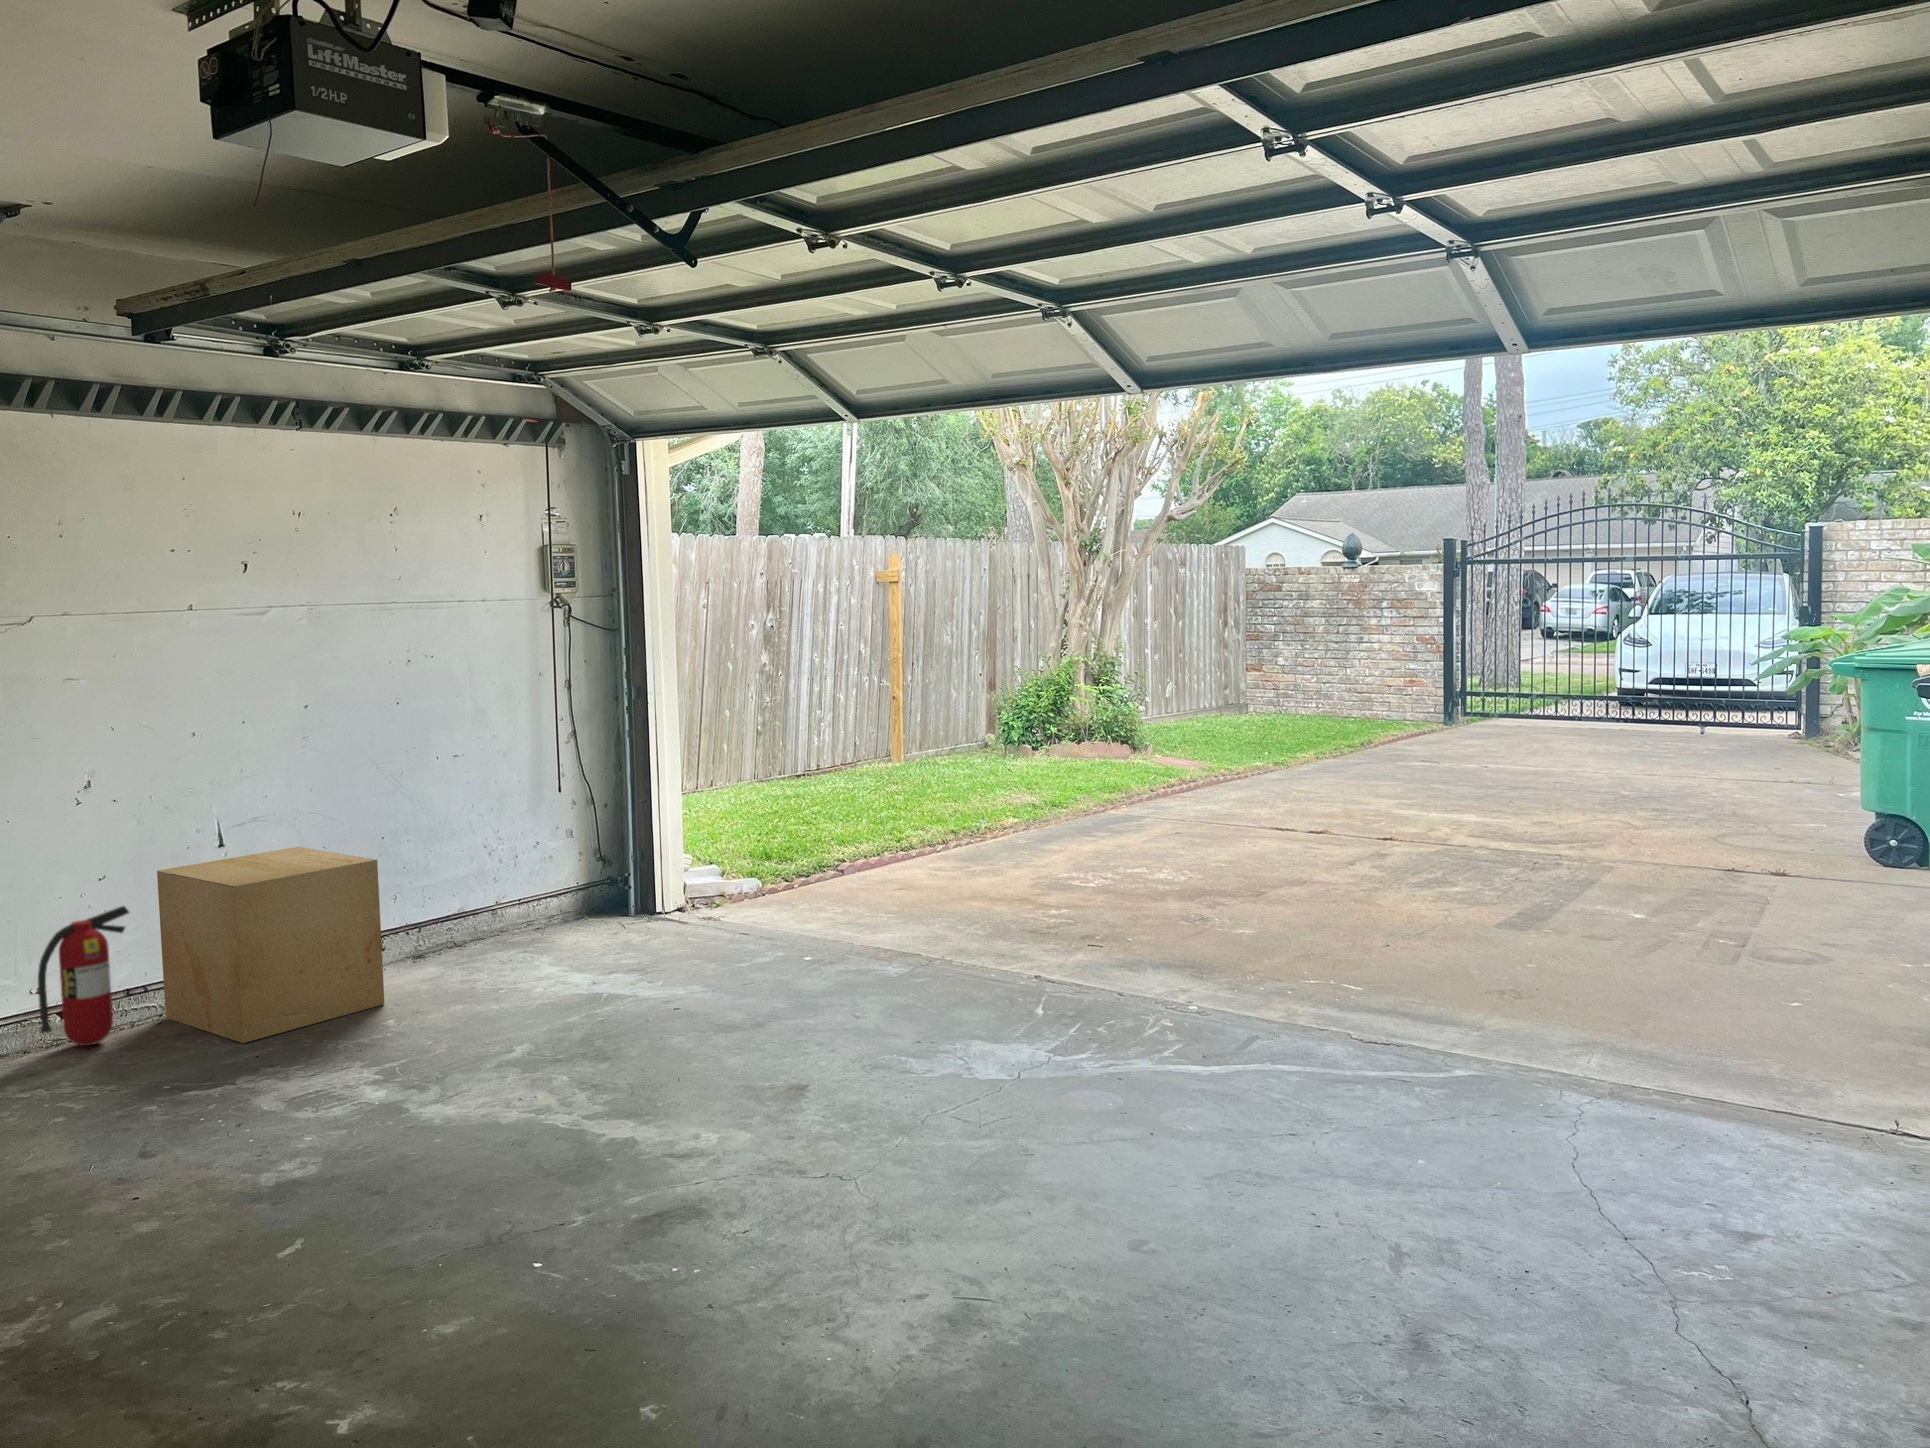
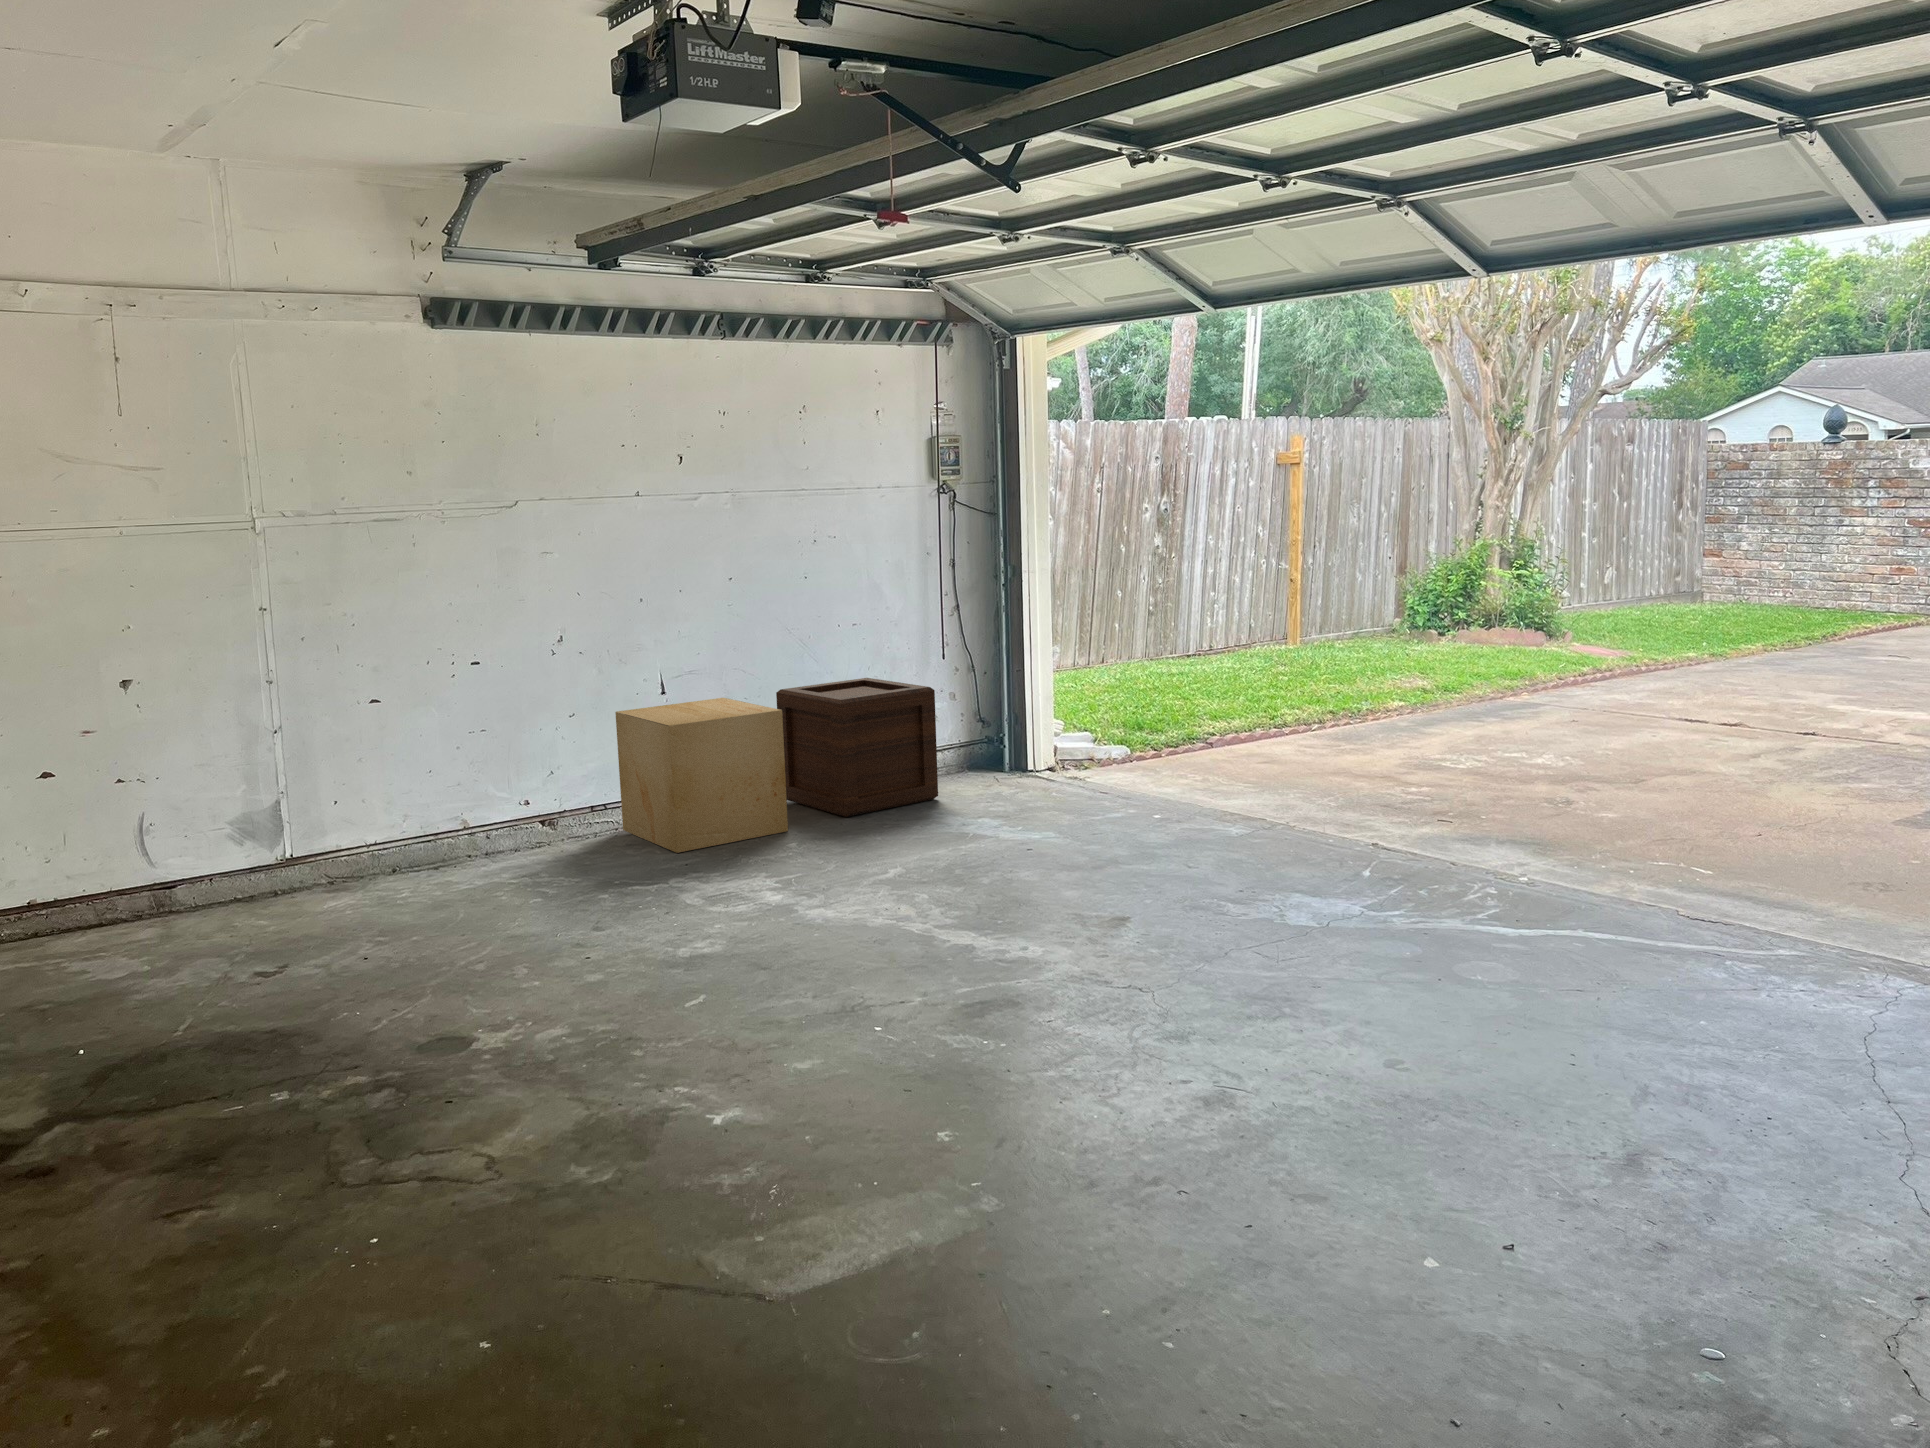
wooden crate: none [363,816,561,981] -> present [776,678,938,817]
fire extinguisher: present [38,906,129,1046] -> none [530,738,596,846]

